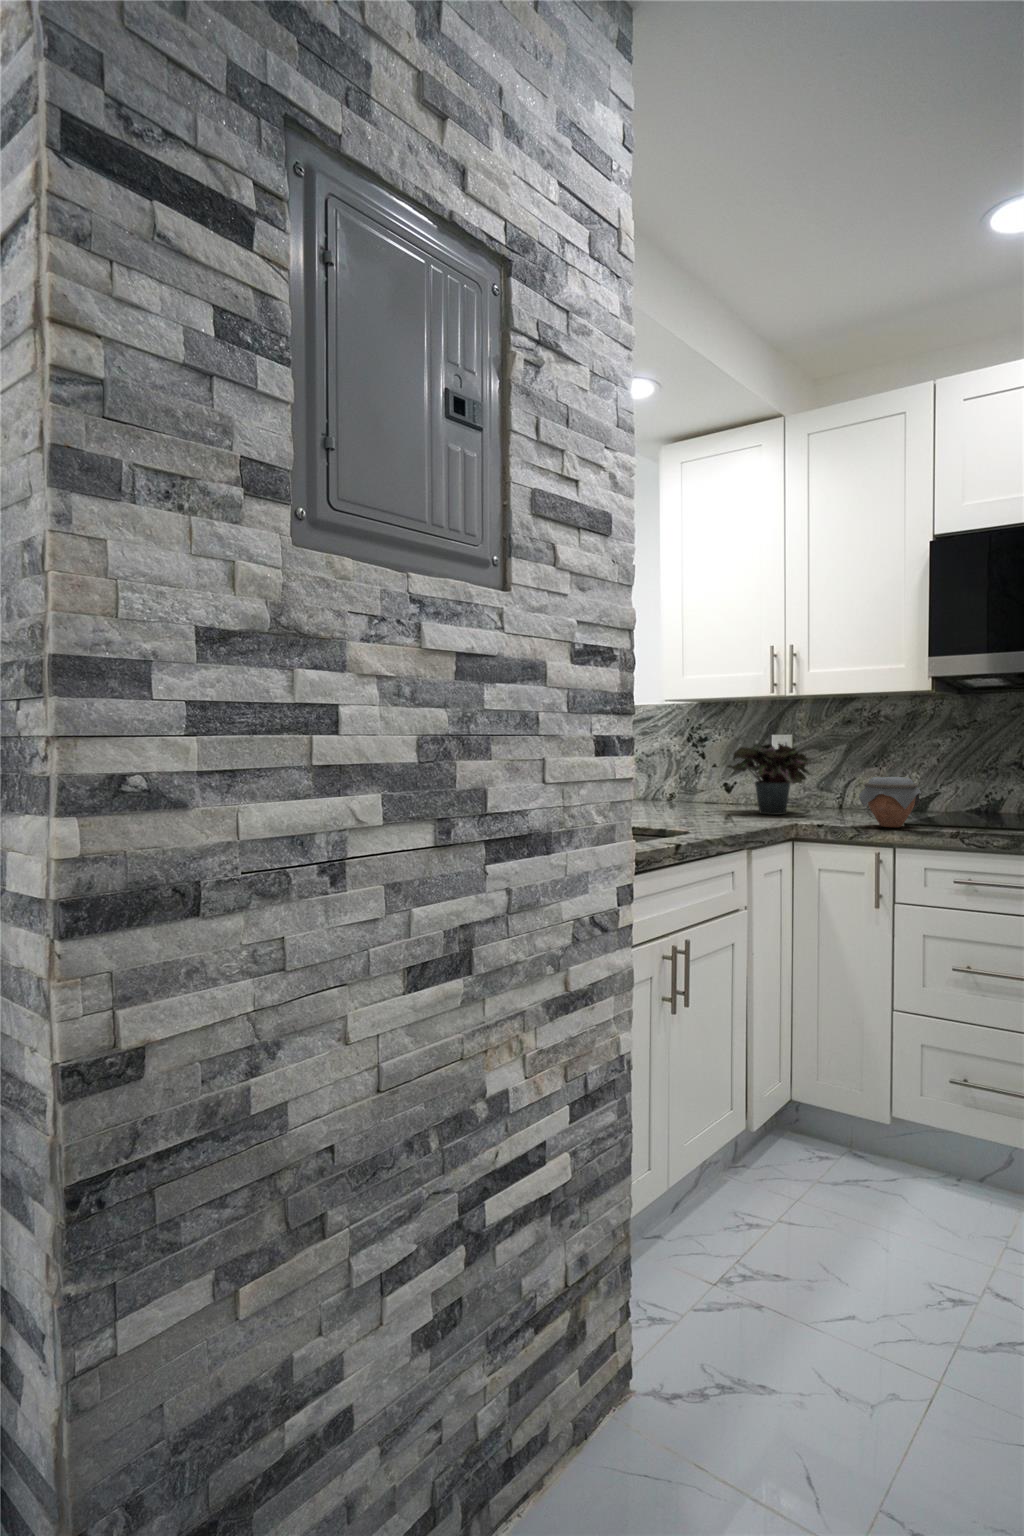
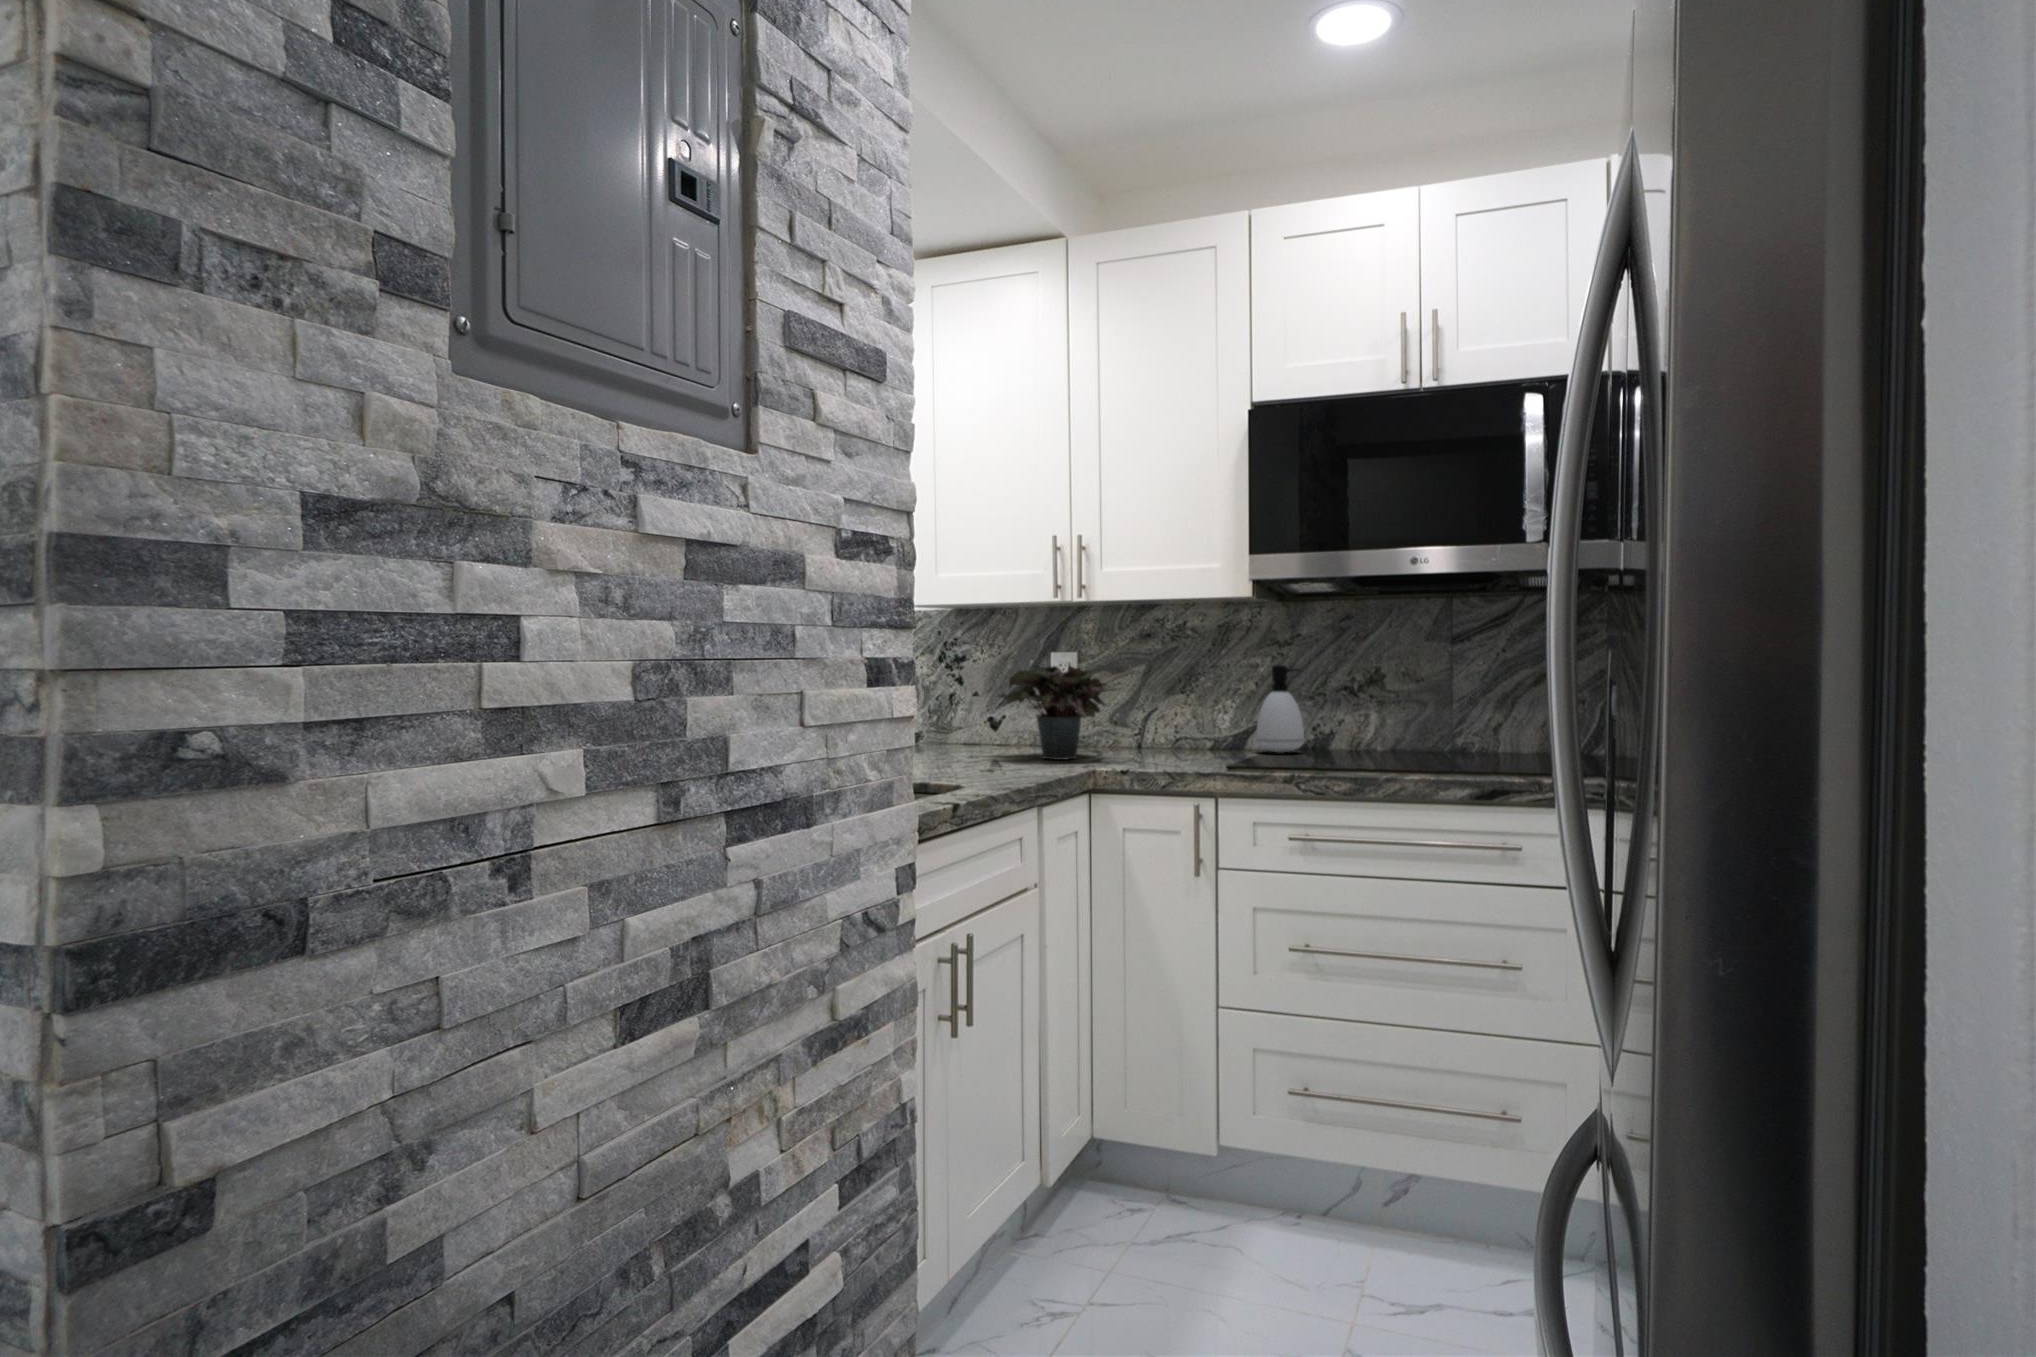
soap dispenser: none [937,744,980,814] -> present [1256,665,1304,753]
jar: present [859,777,922,827] -> none [1172,708,1246,773]

